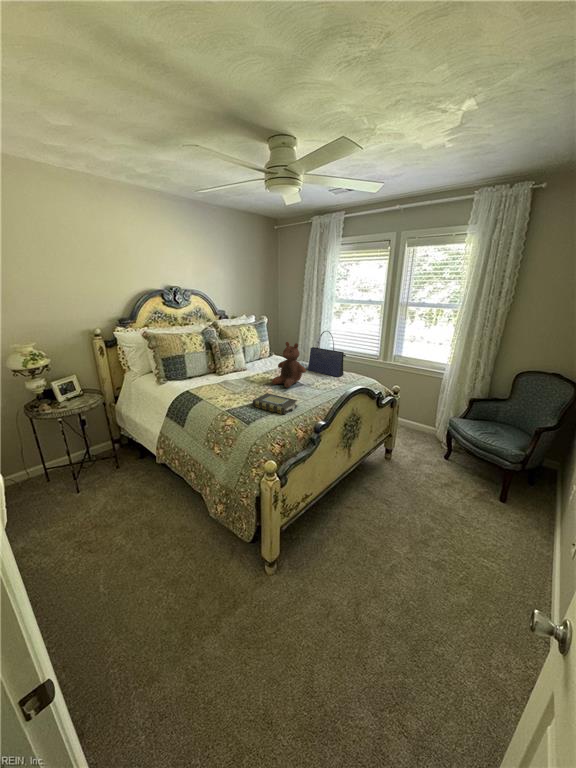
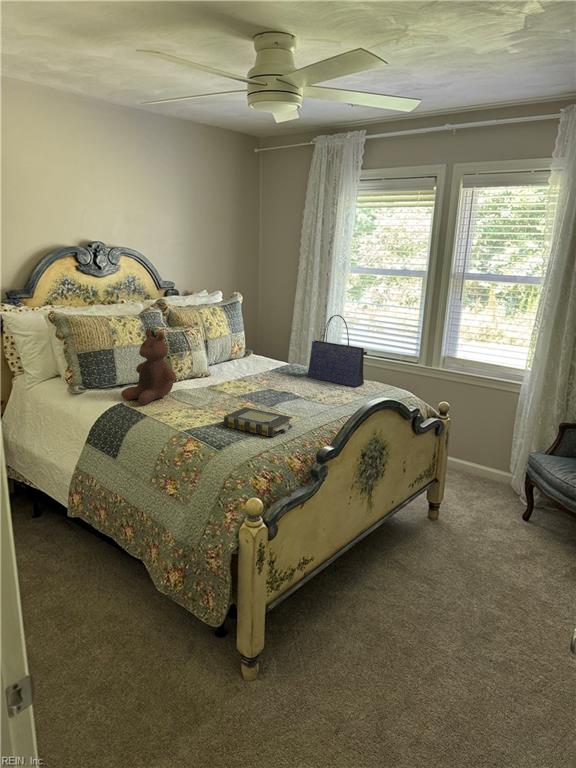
stuffed bear: present [272,342,306,388] -> present [121,330,176,405]

